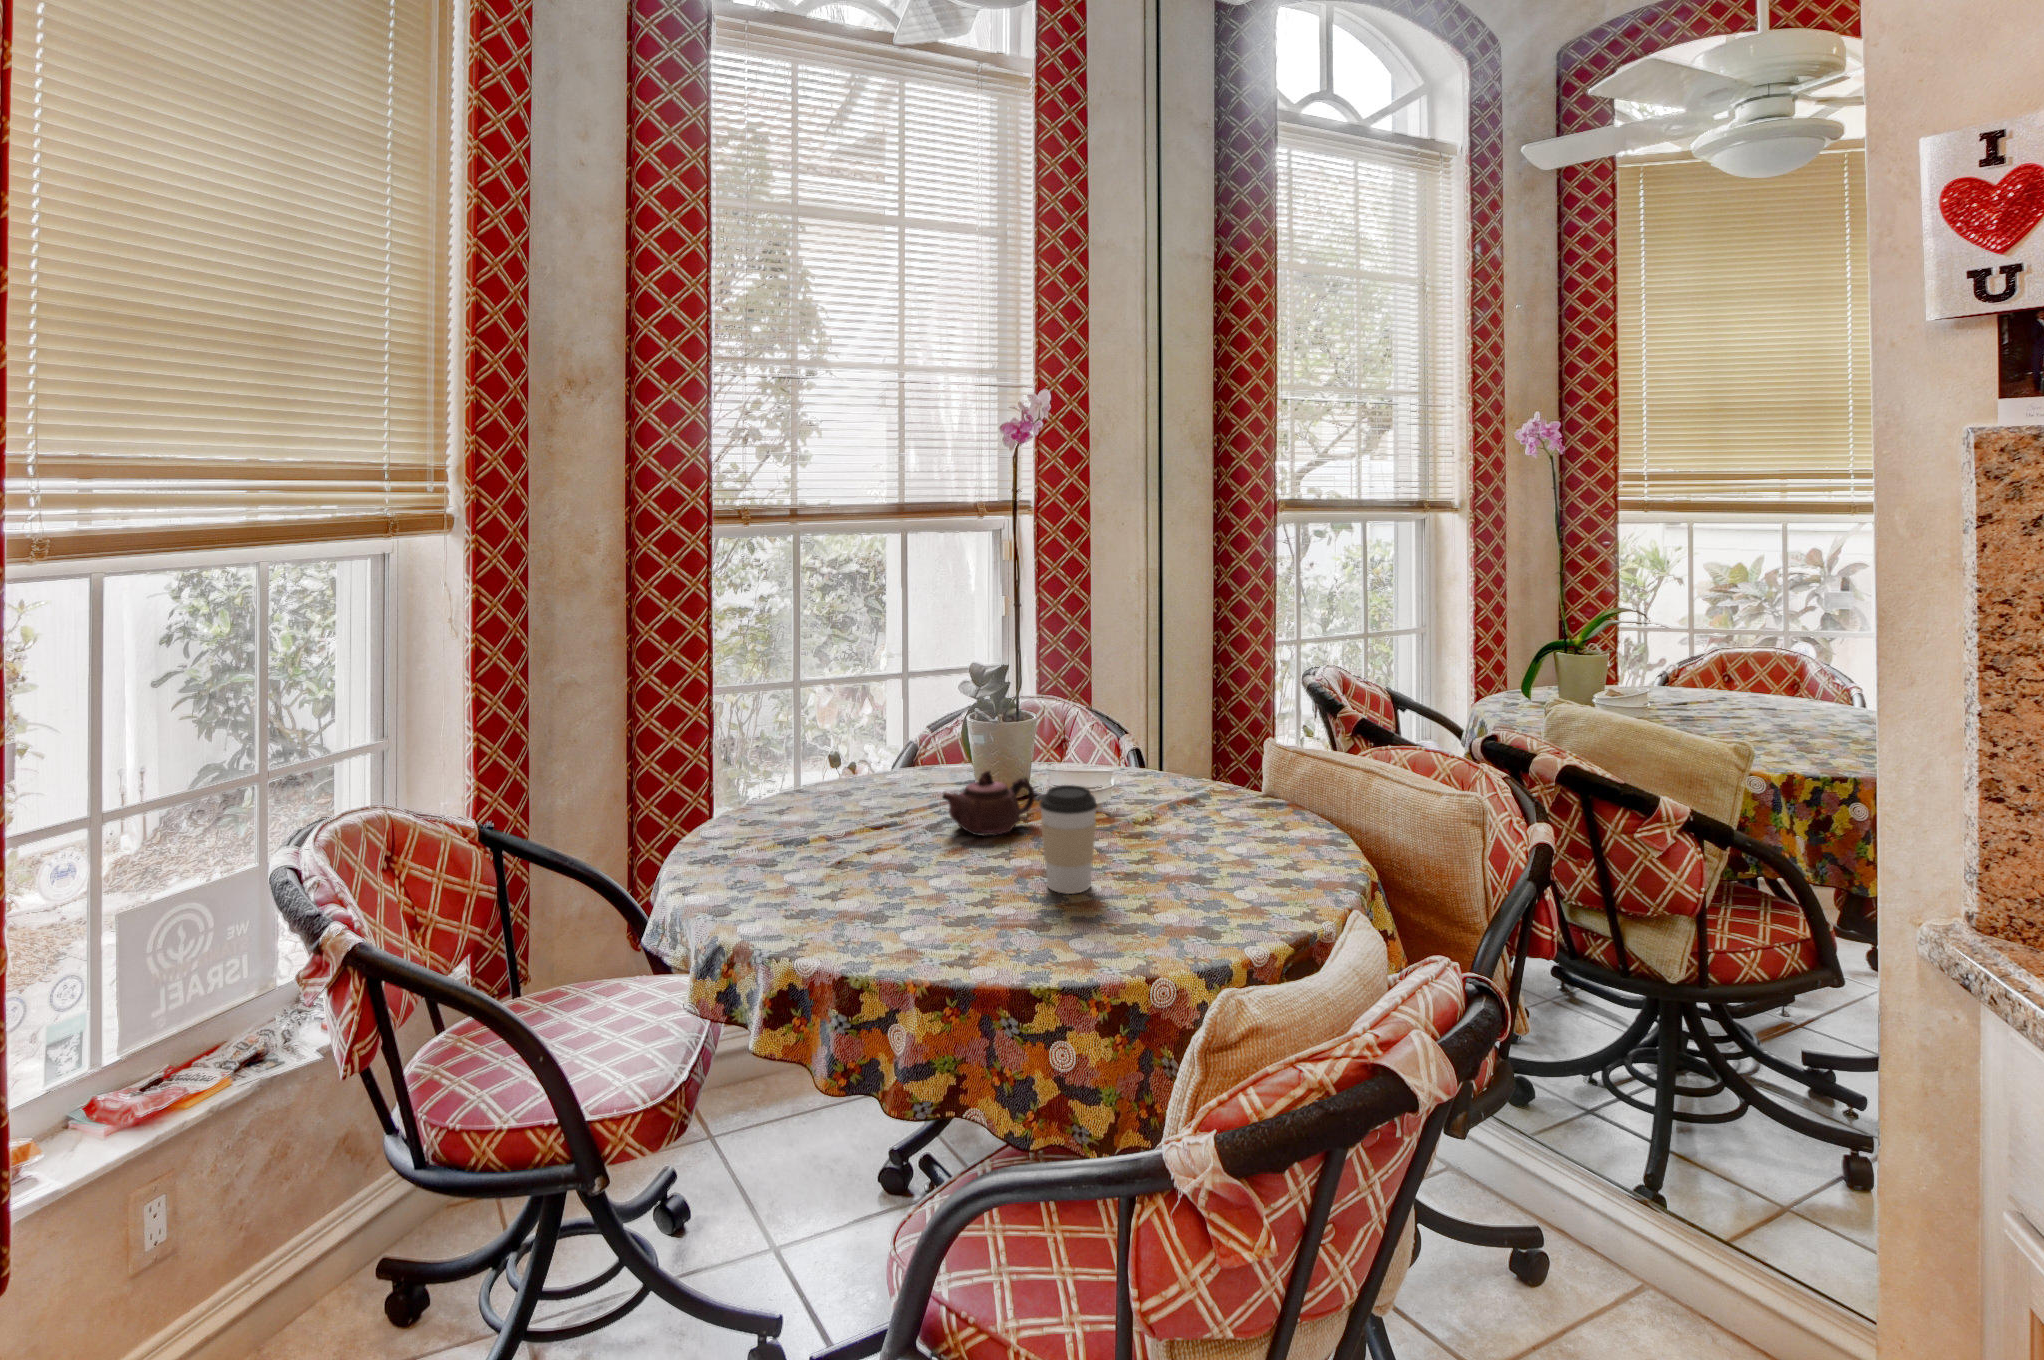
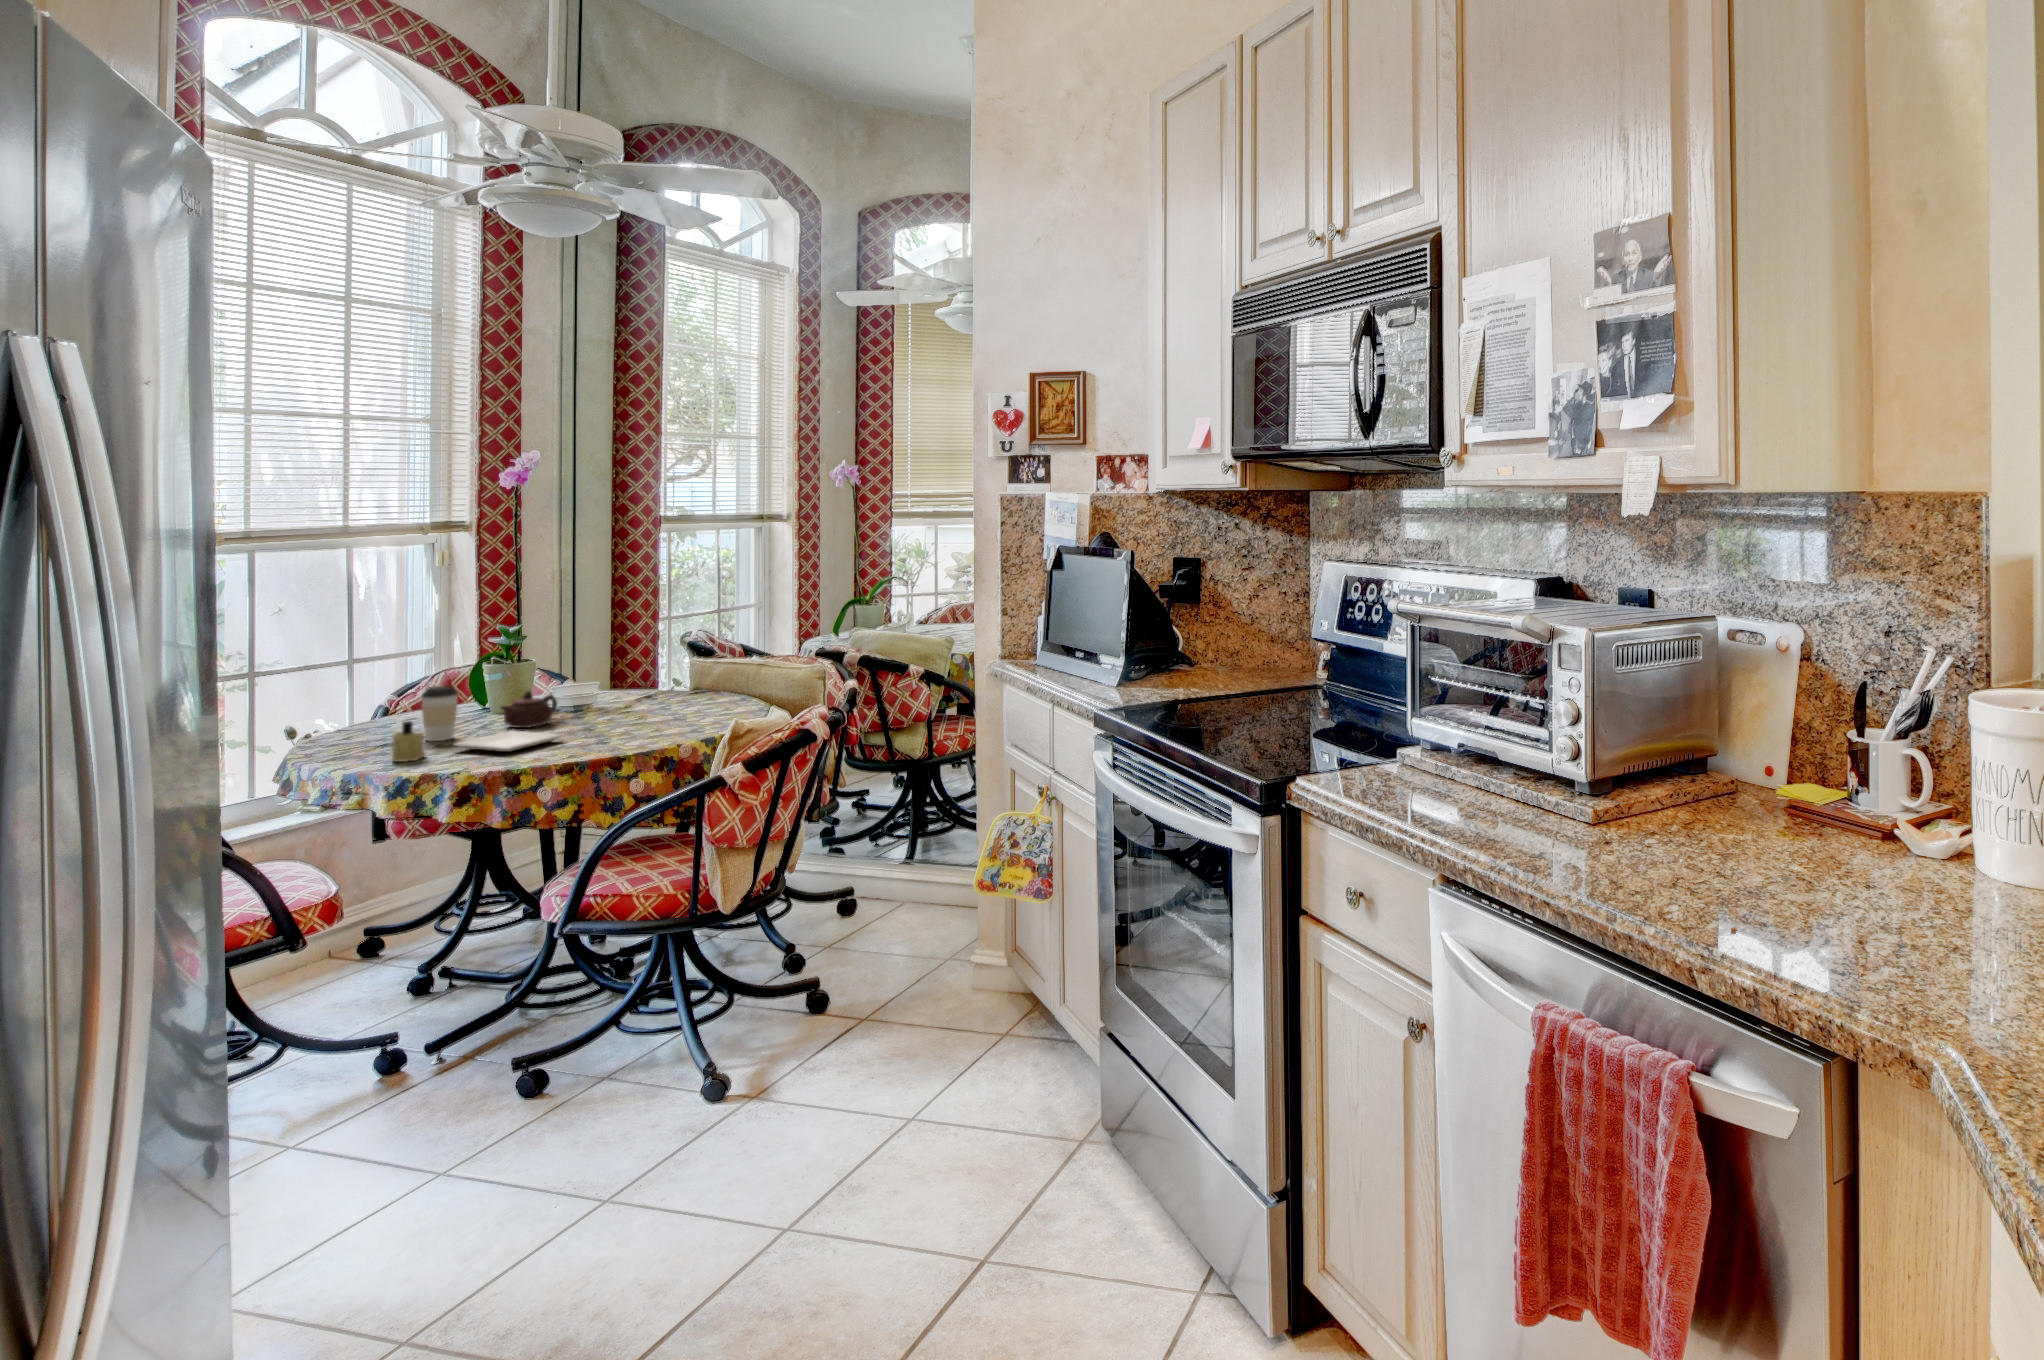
coffee cup: present [1040,785,1097,894] -> present [421,686,458,741]
candle: none [736,820,788,895] -> present [392,721,426,762]
plate: none [830,847,988,909] -> present [455,731,562,752]

